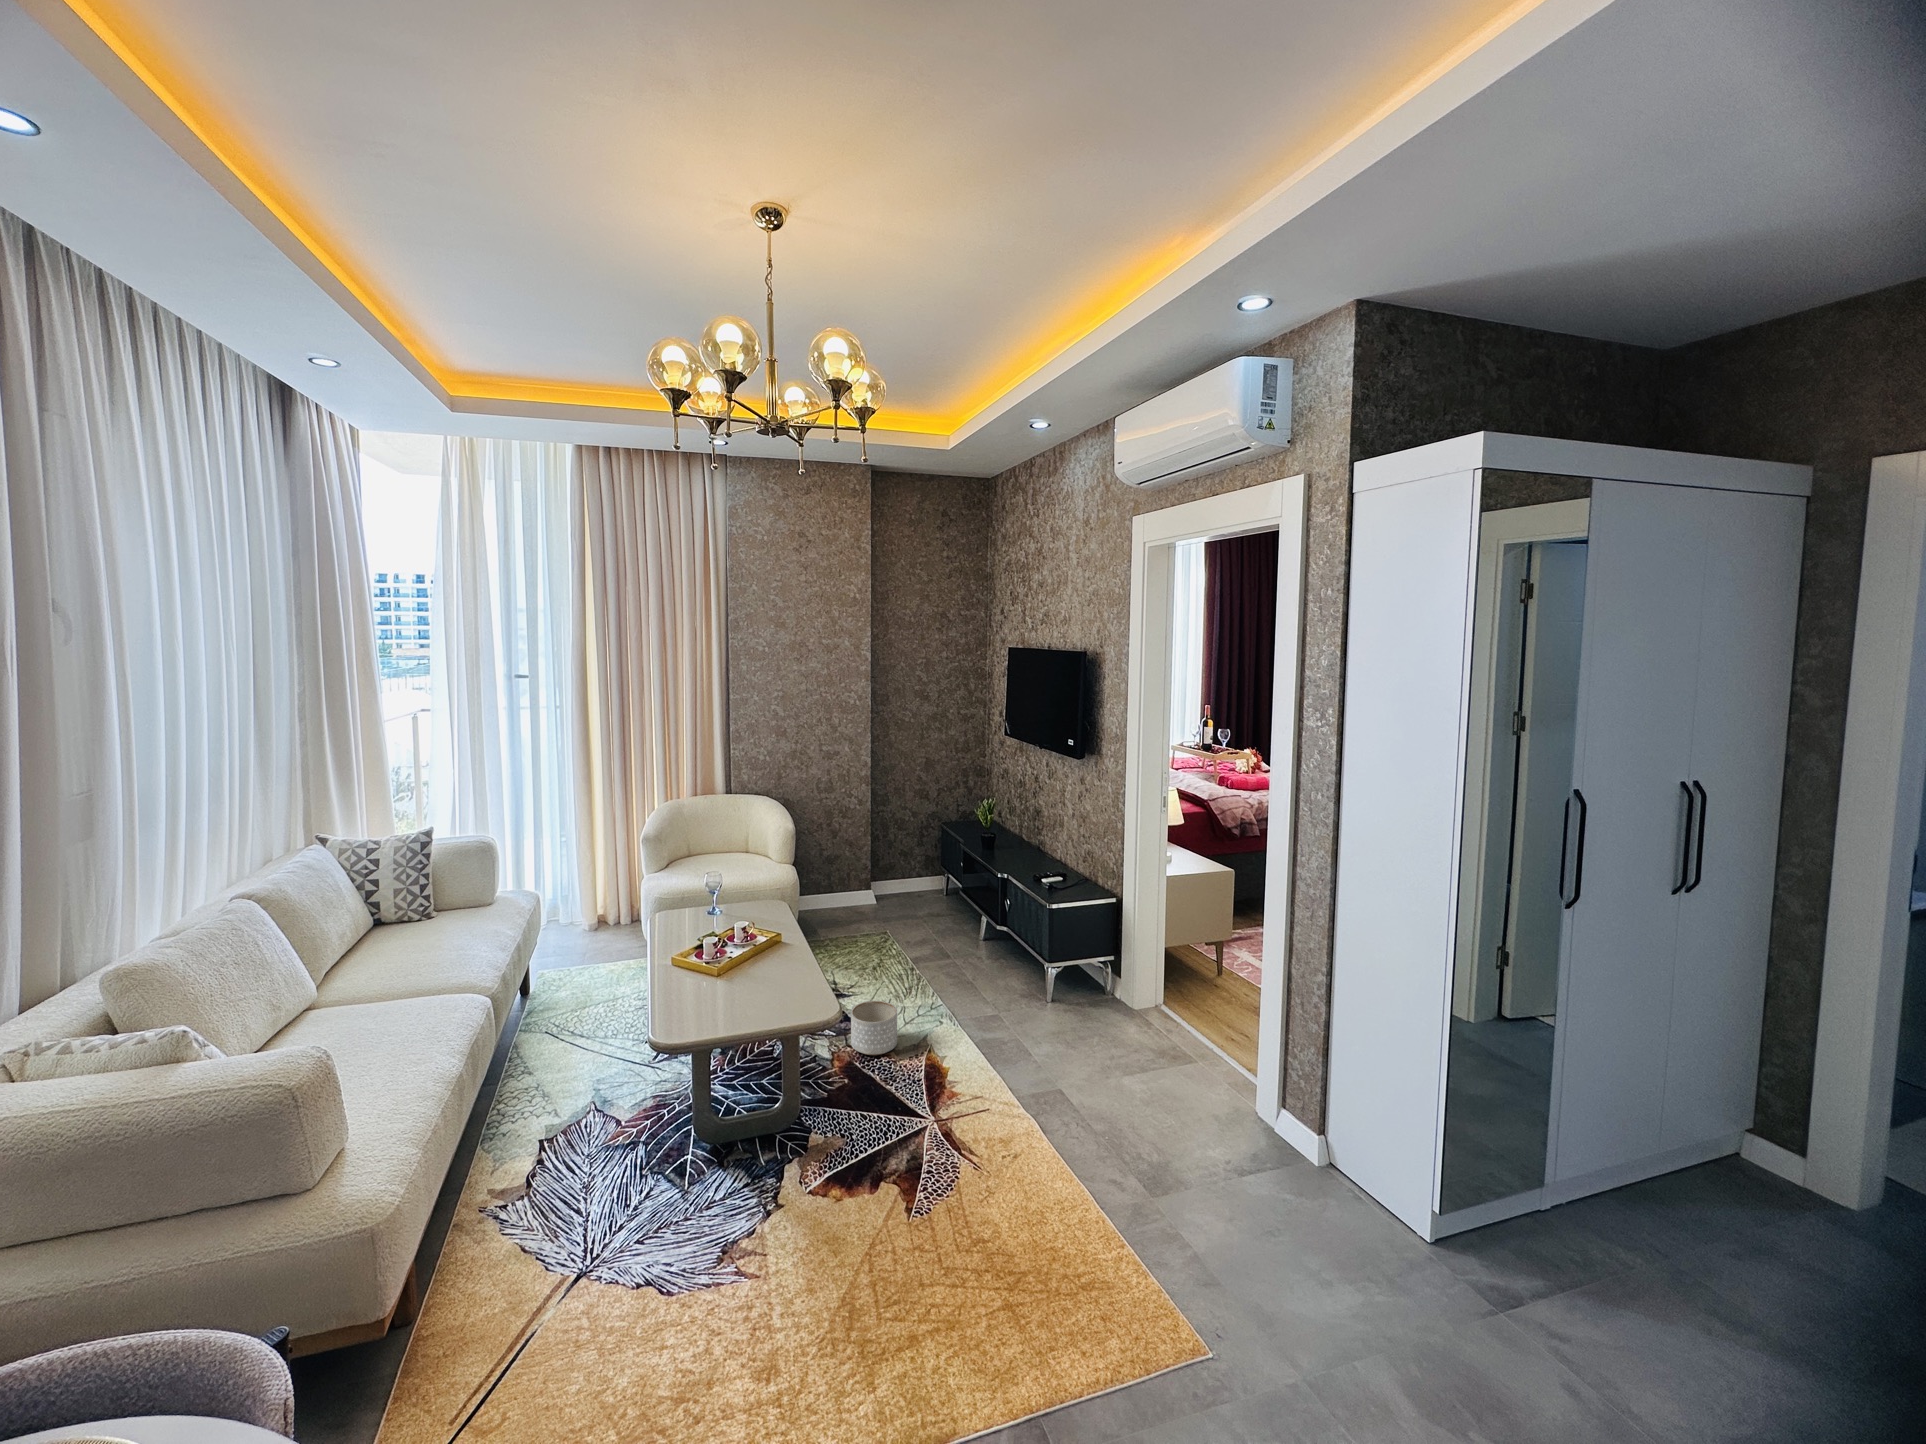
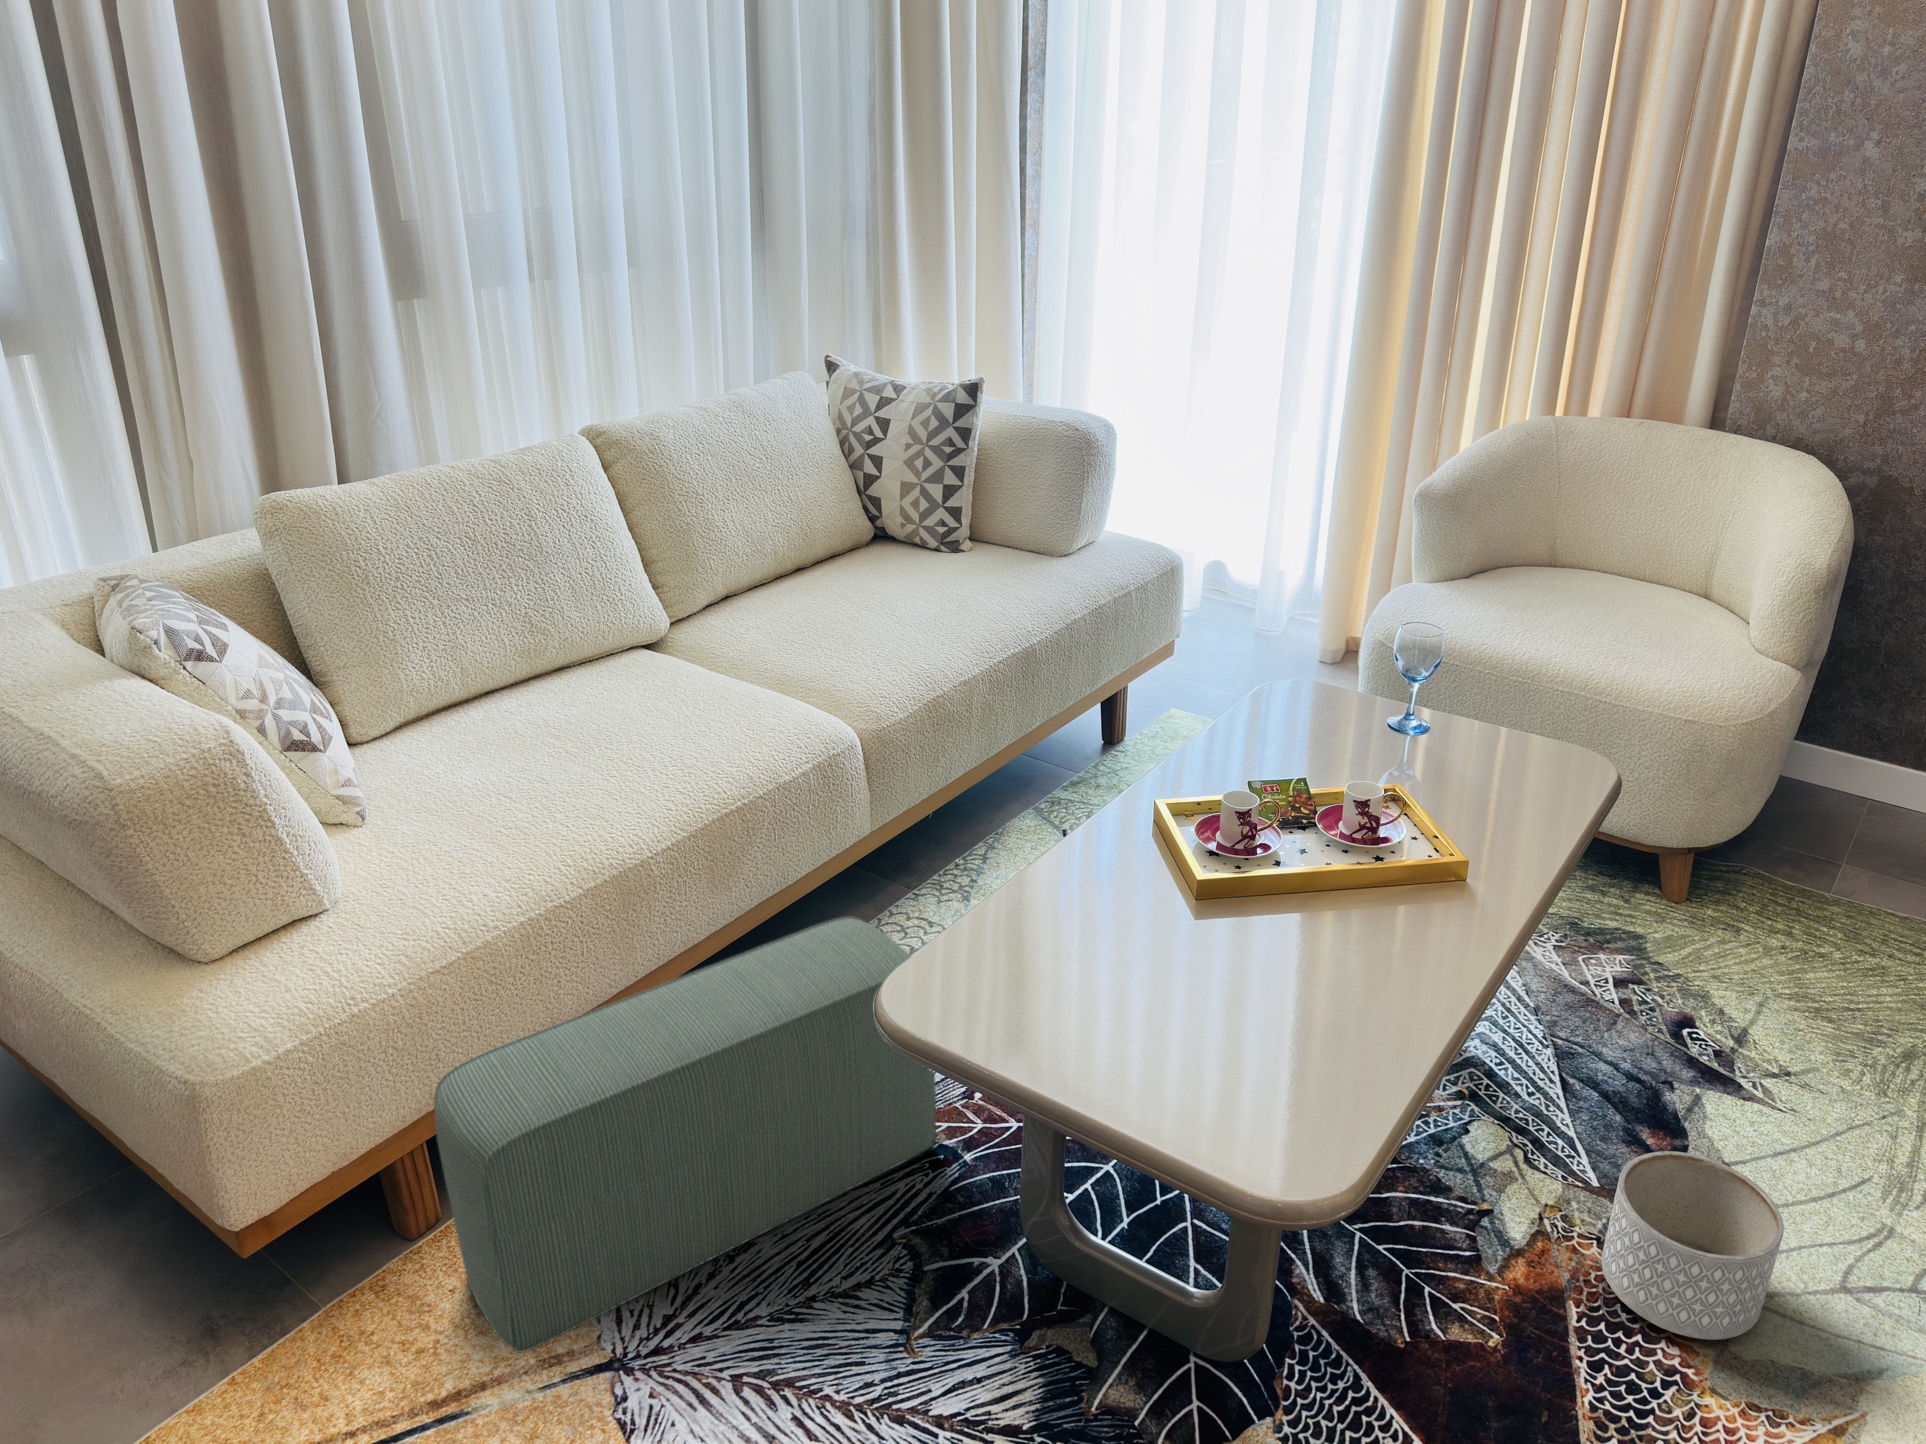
pouf: none [460,1053,626,1307] -> present [434,917,936,1353]

